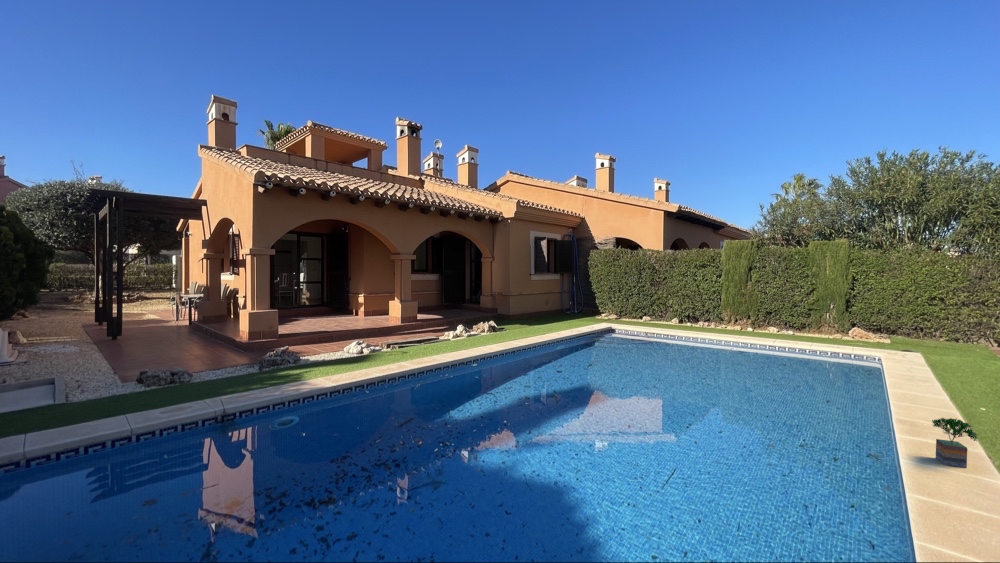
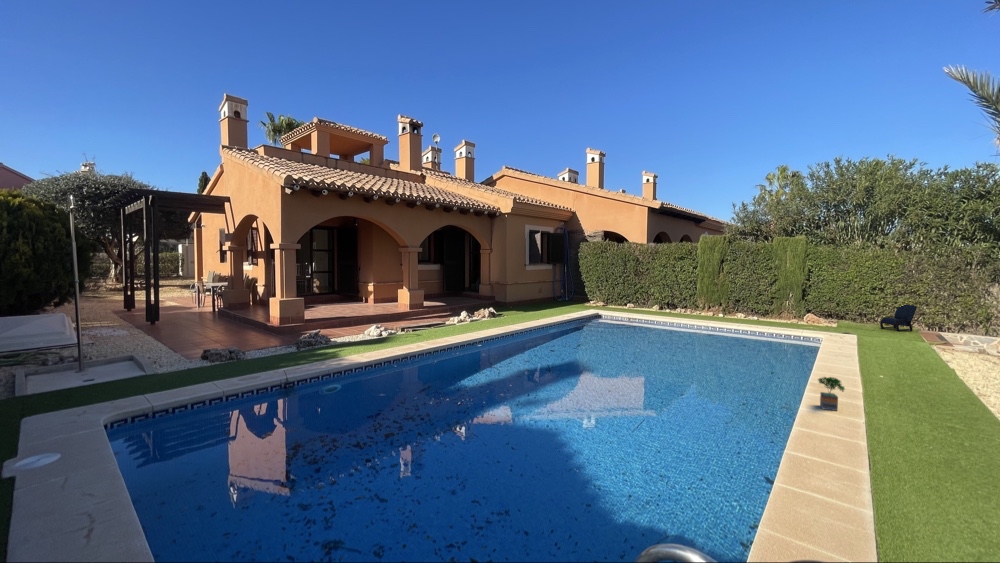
lounge chair: none [941,316,987,348] -> present [880,304,917,332]

